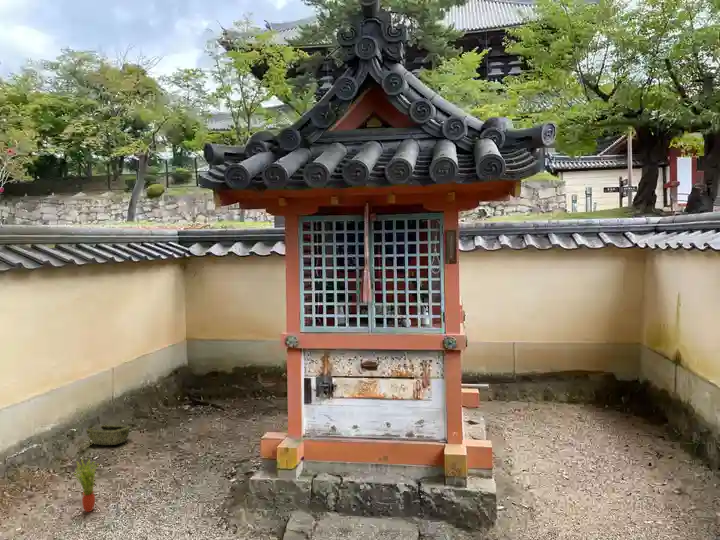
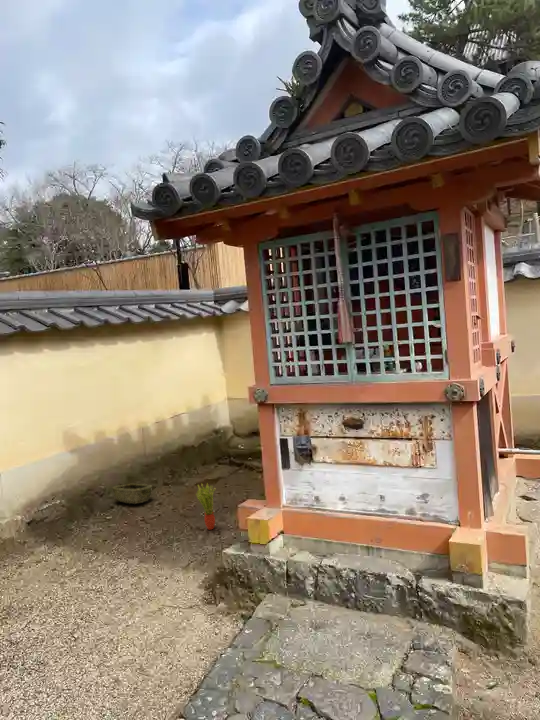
potted plant: present [75,461,98,512] -> present [197,484,215,530]

